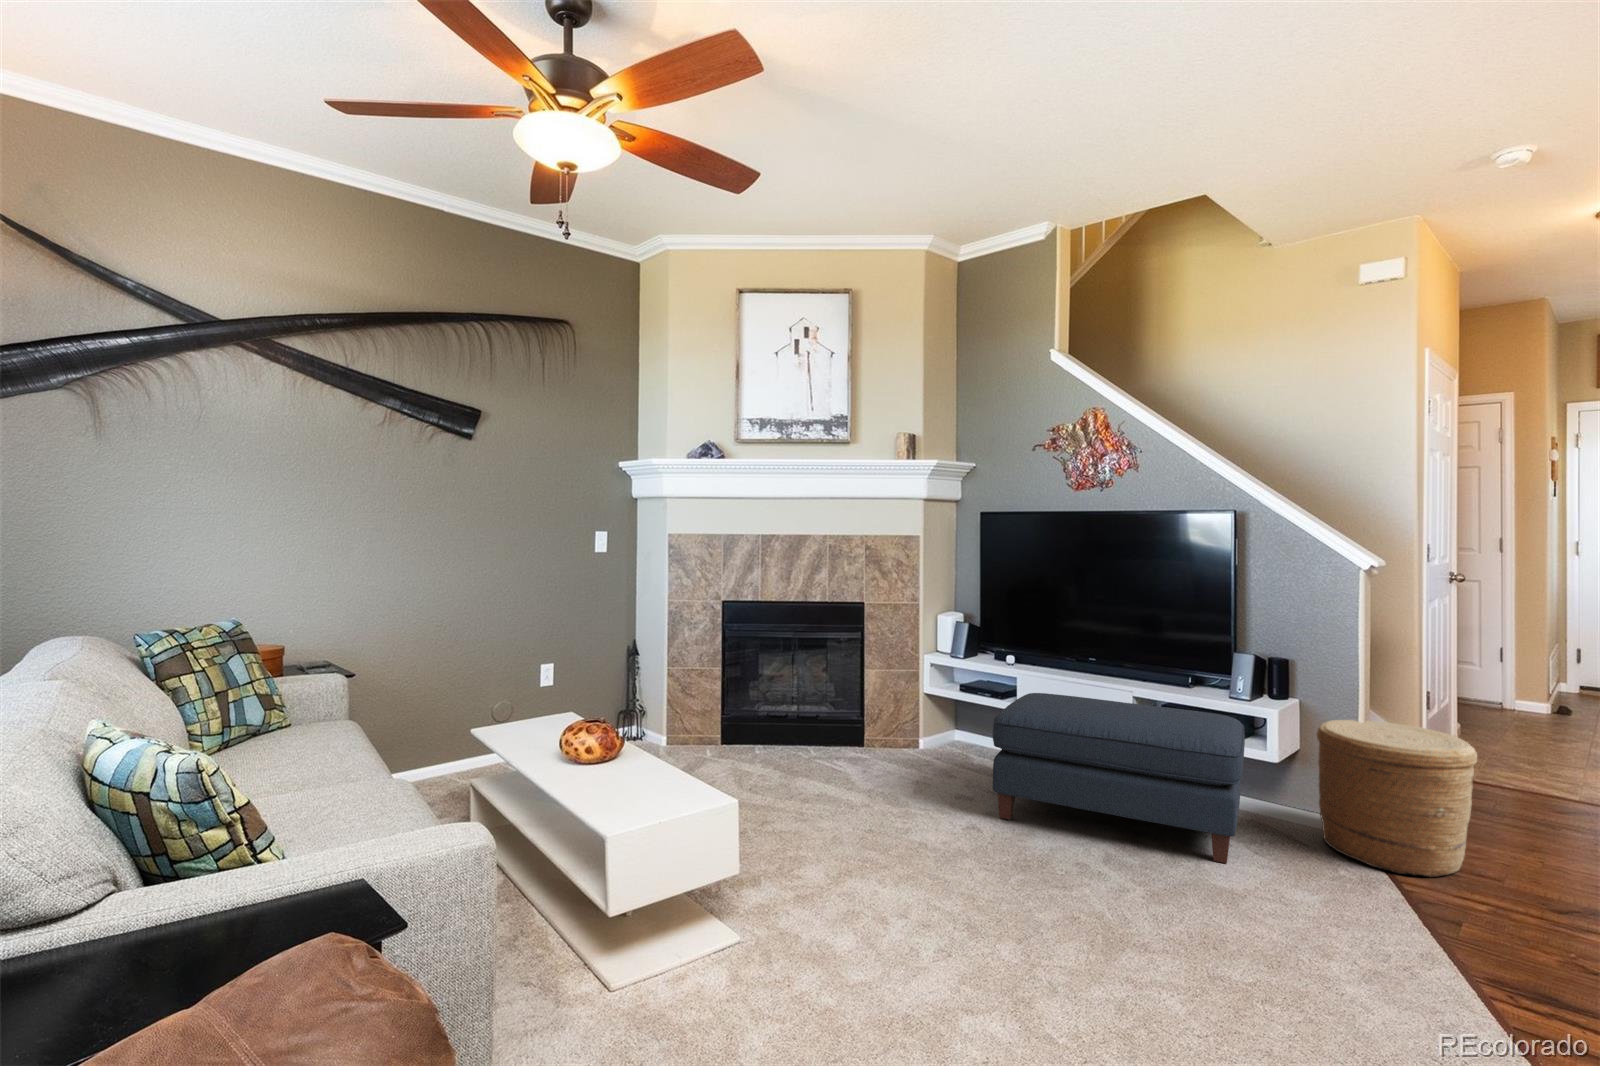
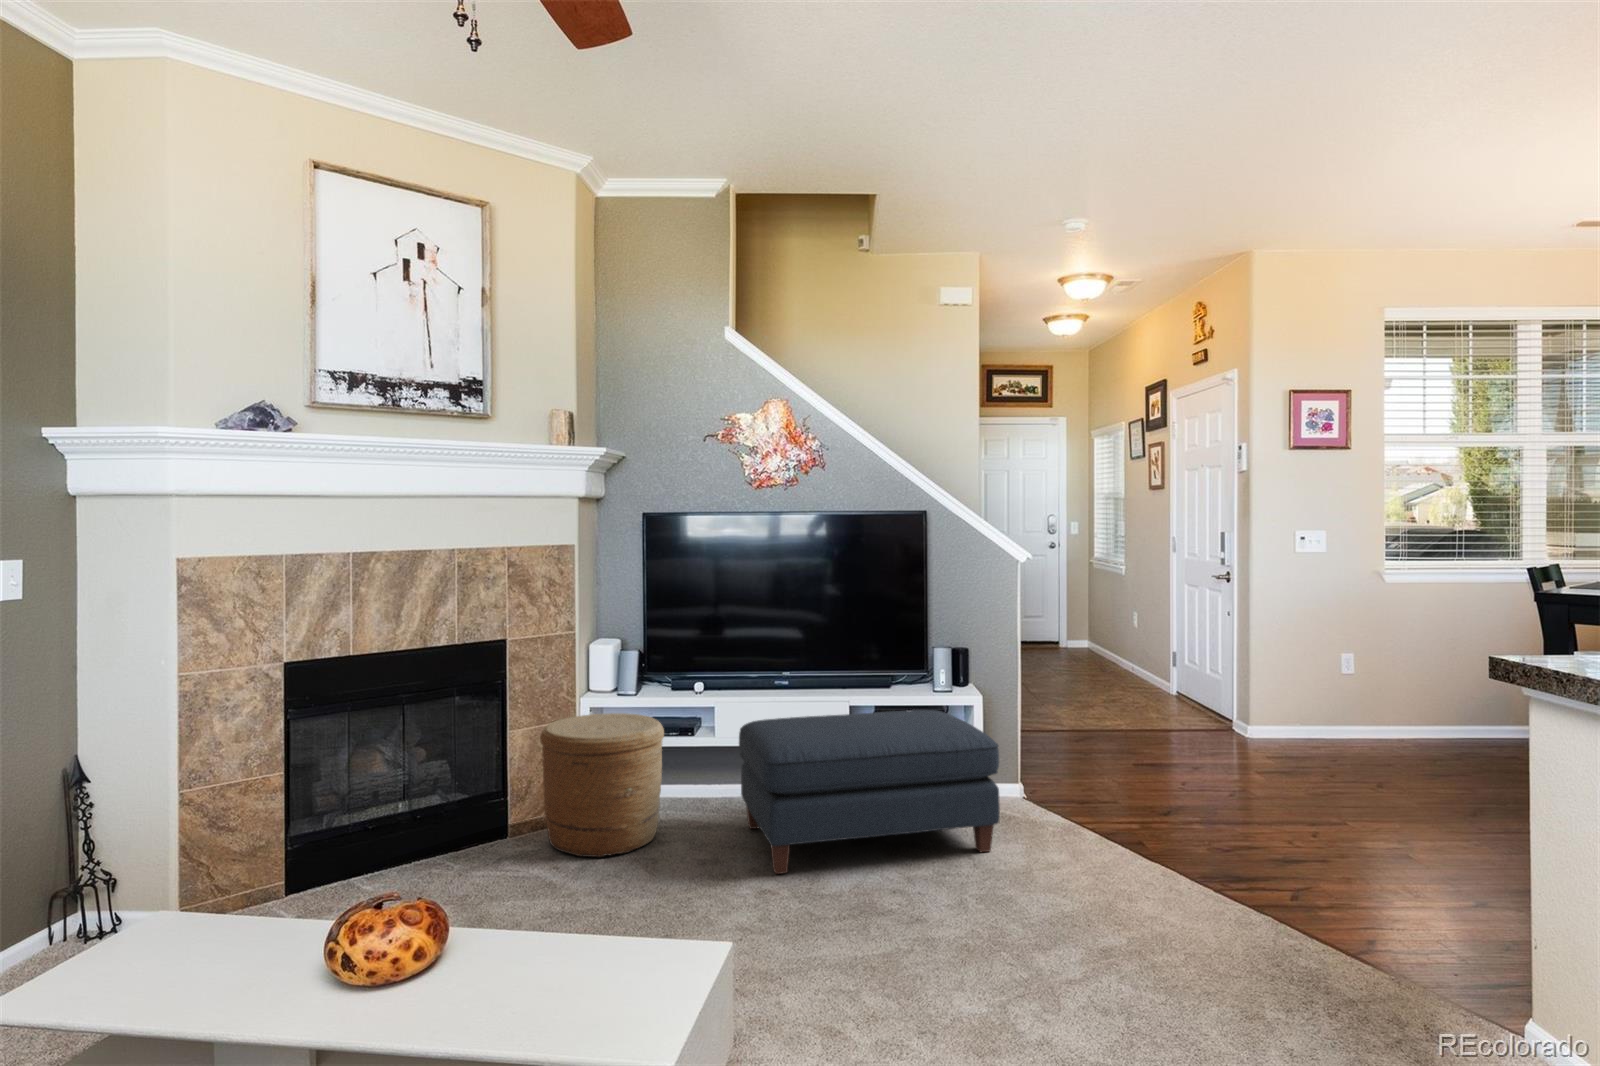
woven basket: present [1317,720,1477,877] -> present [540,713,664,857]

